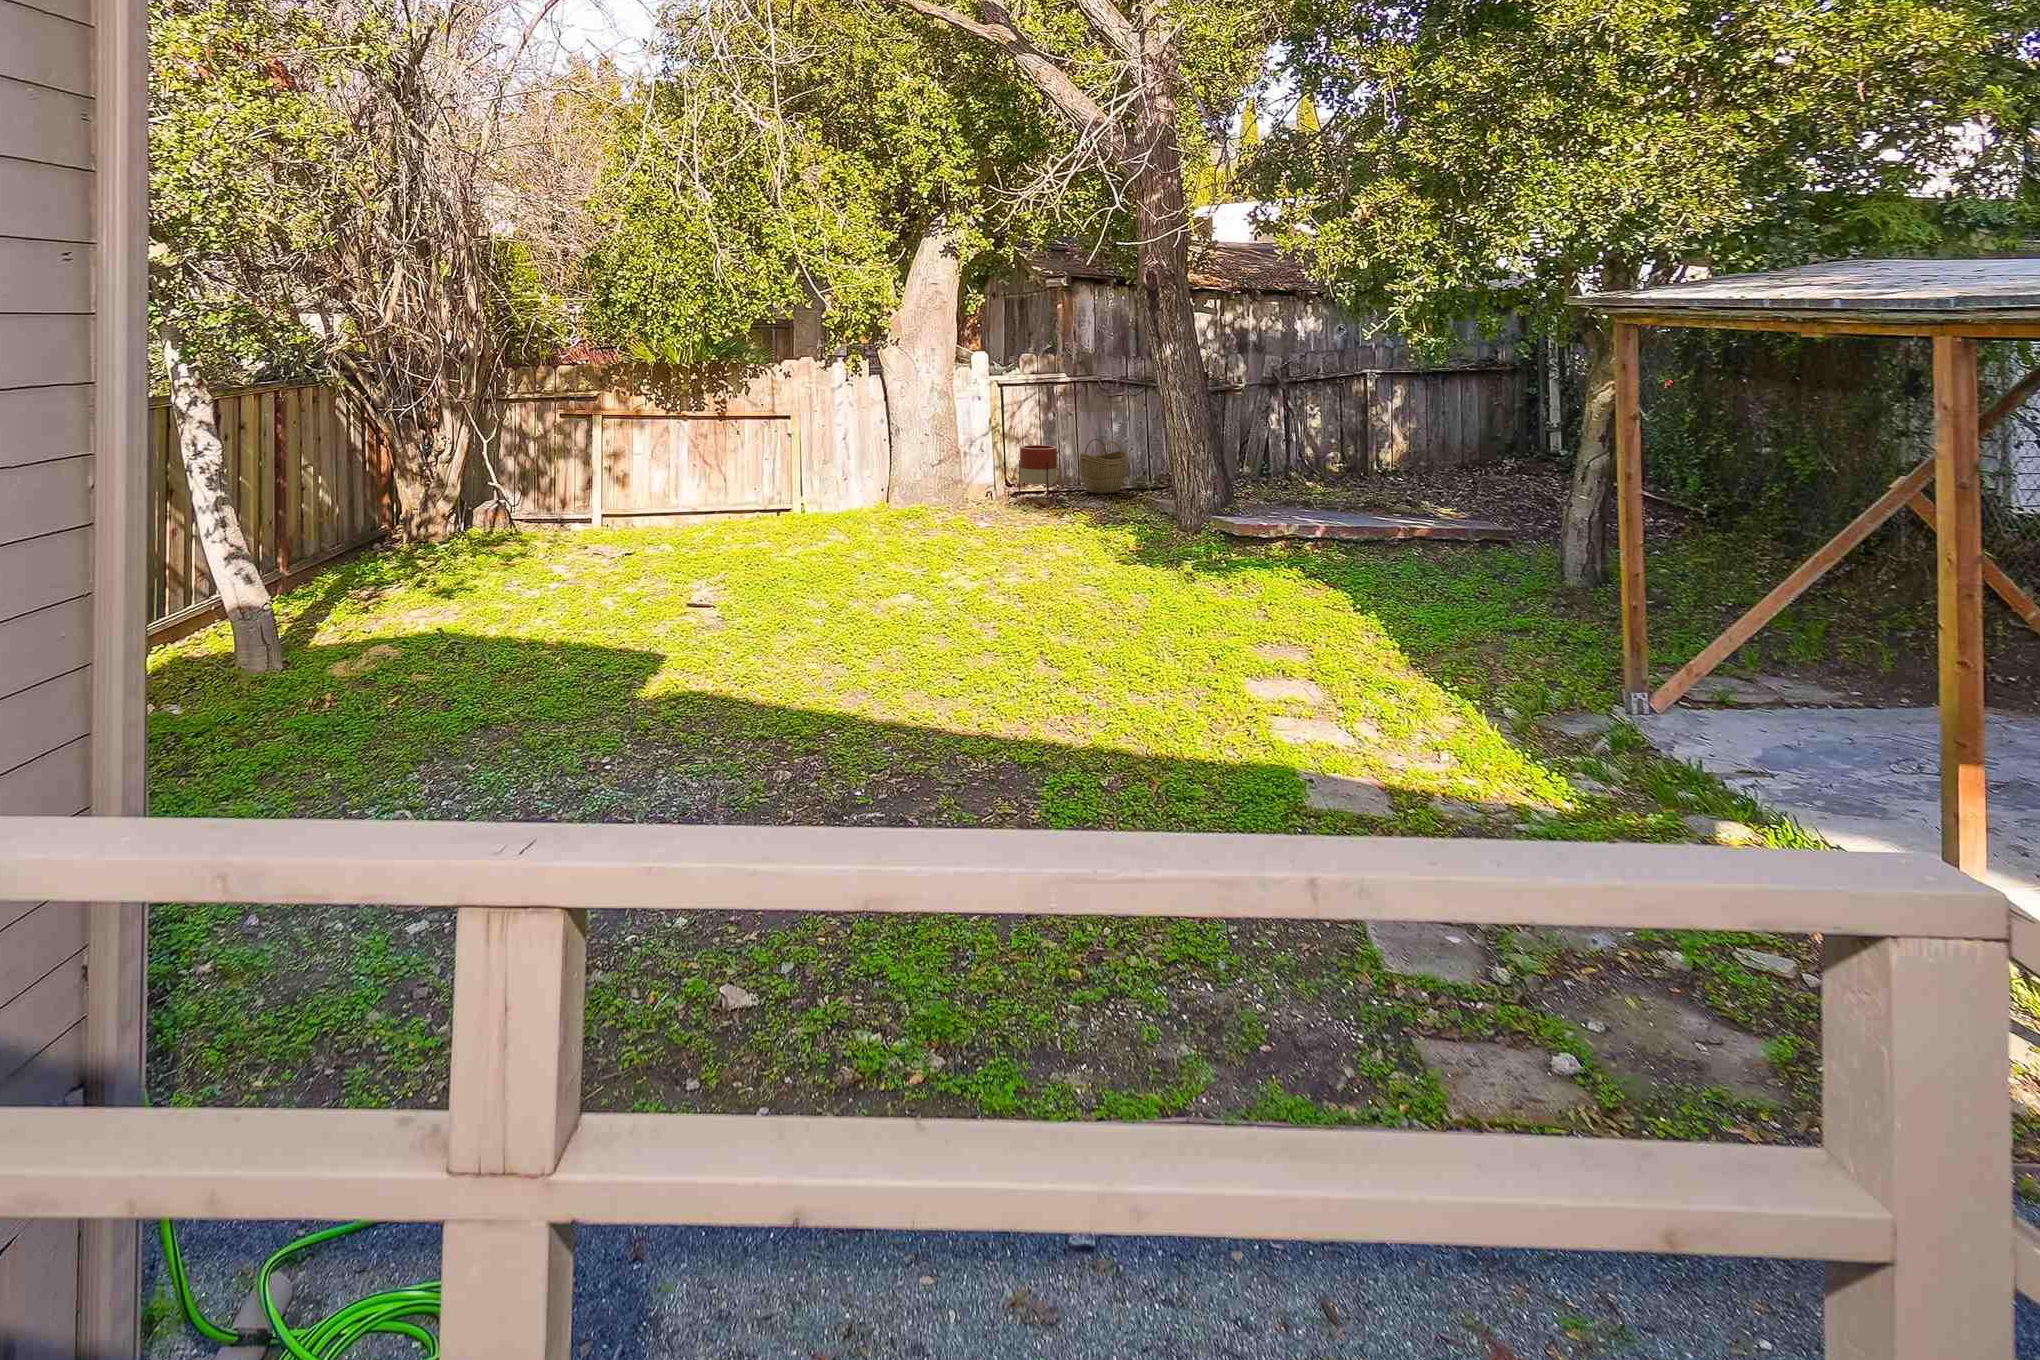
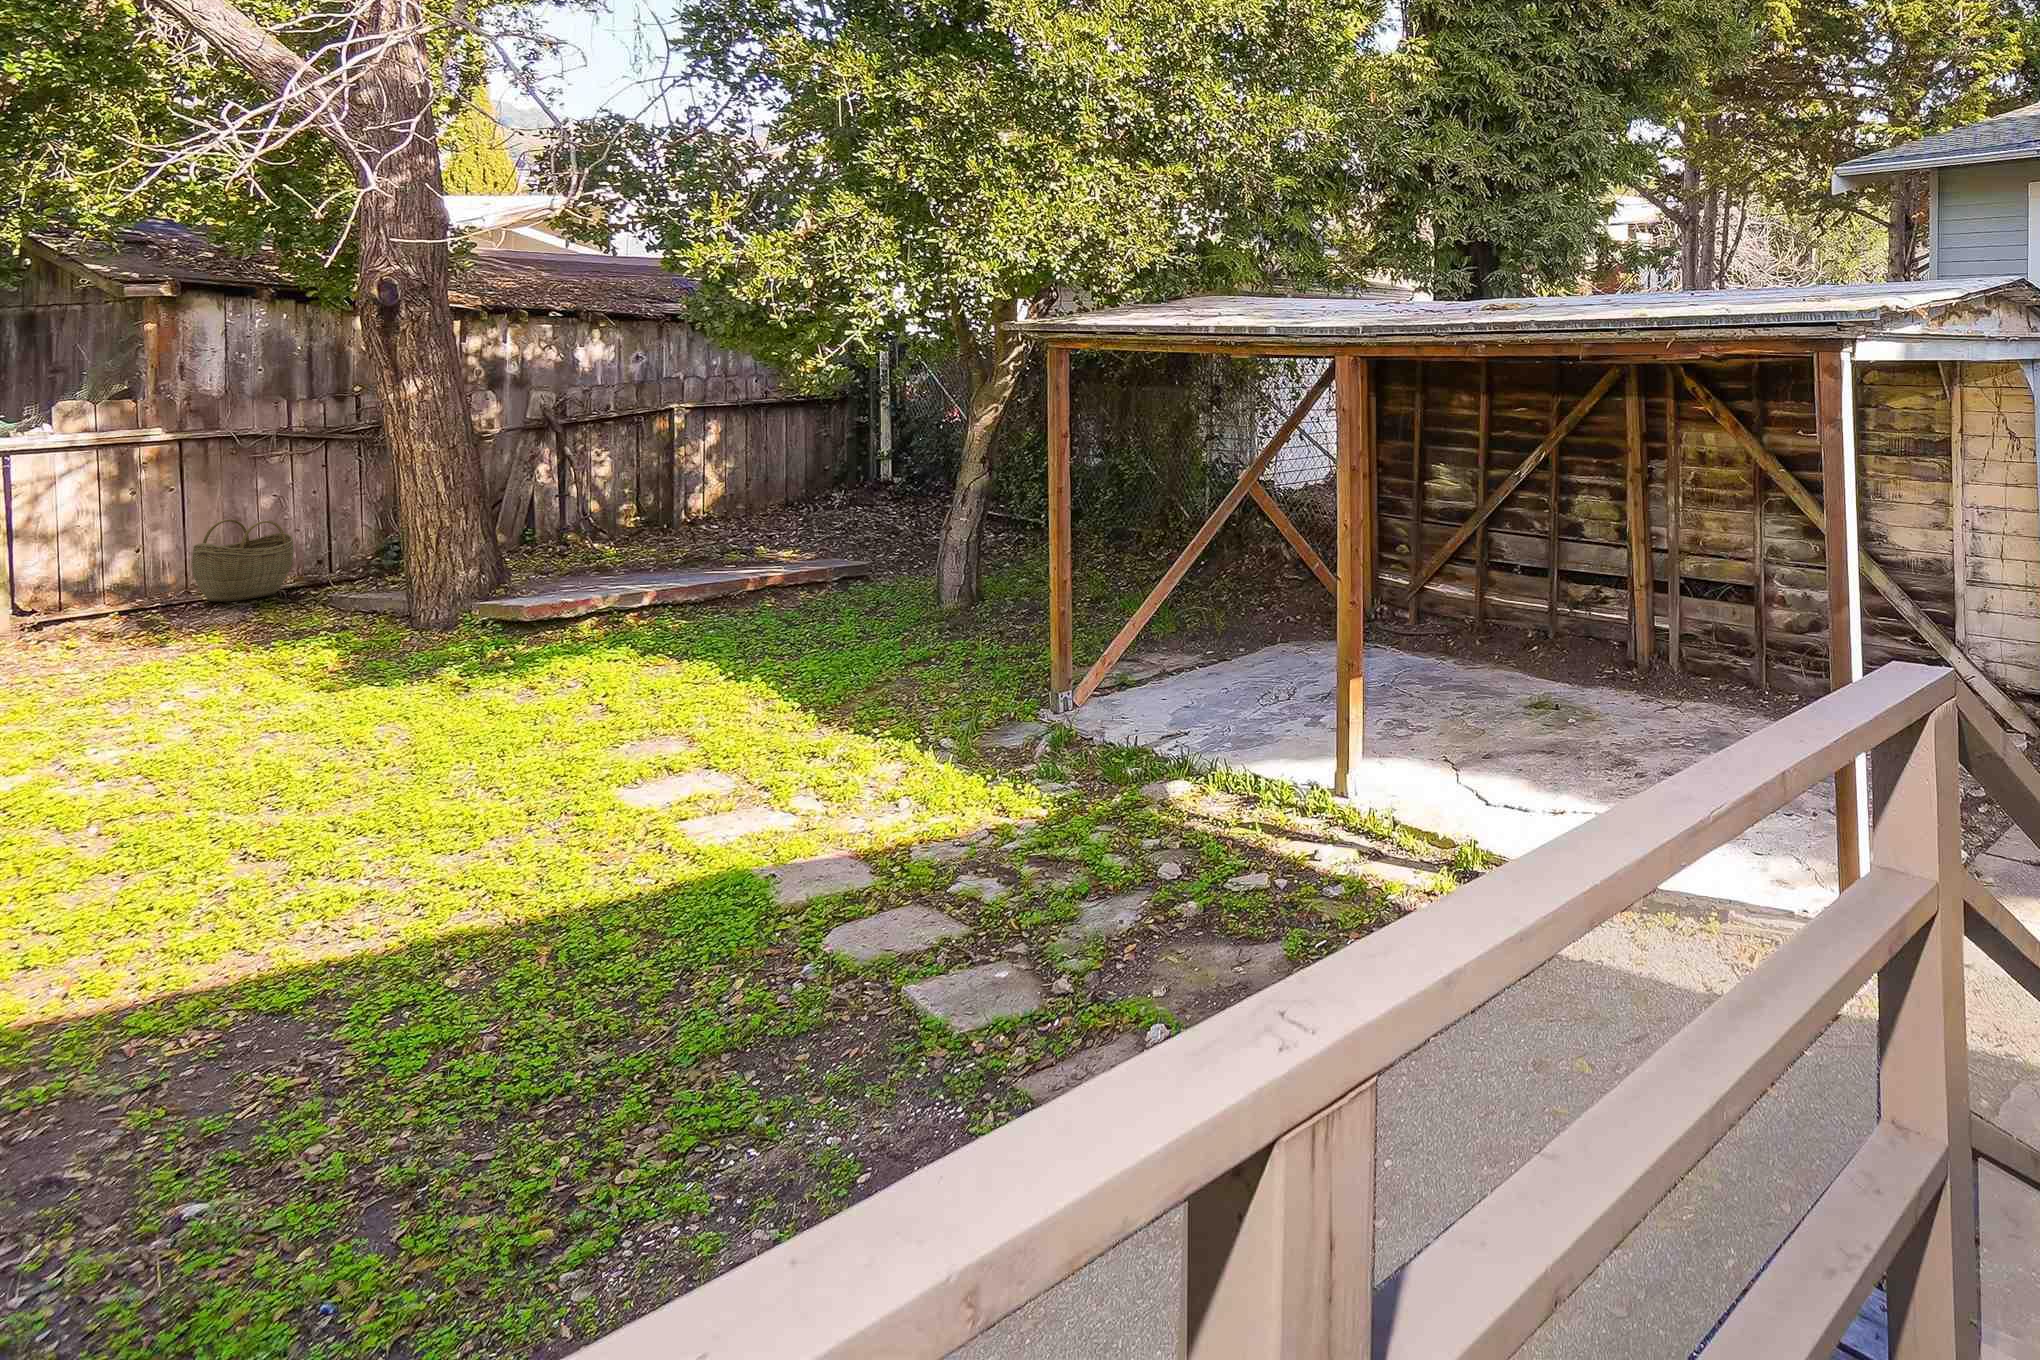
planter: present [1019,445,1057,499] -> none [48,539,145,627]

